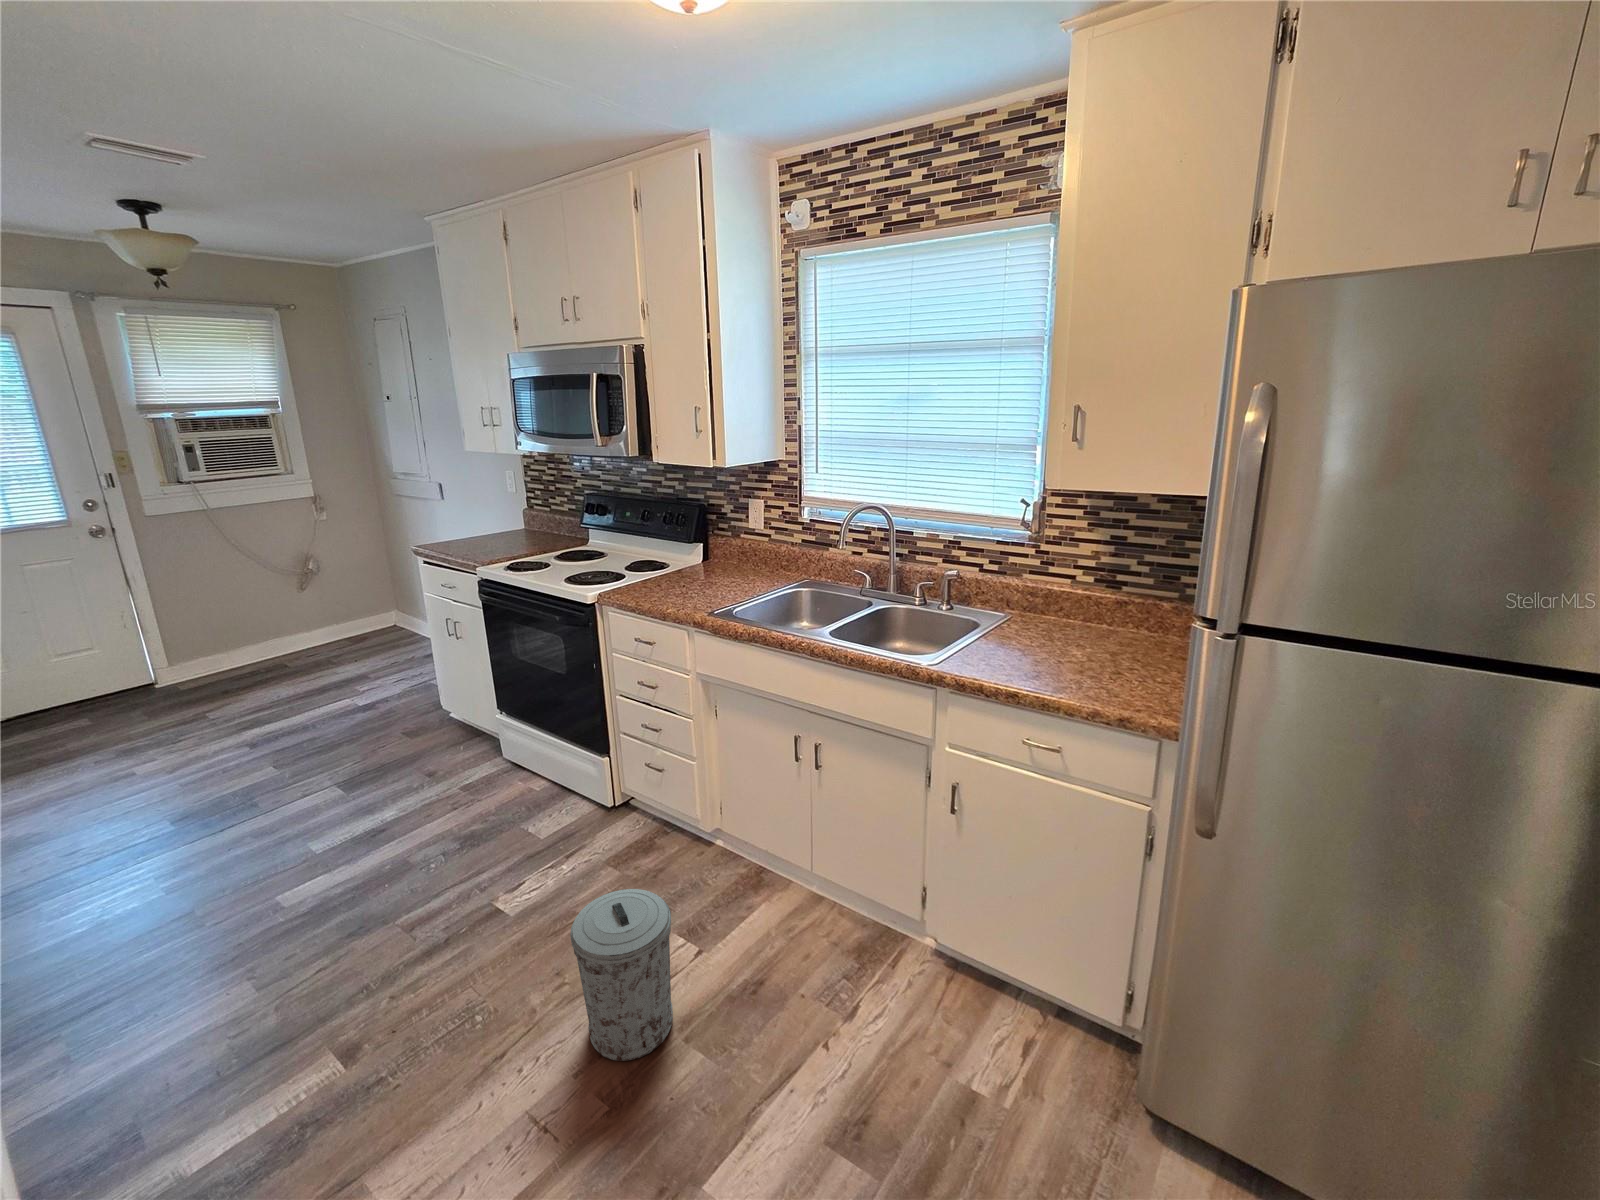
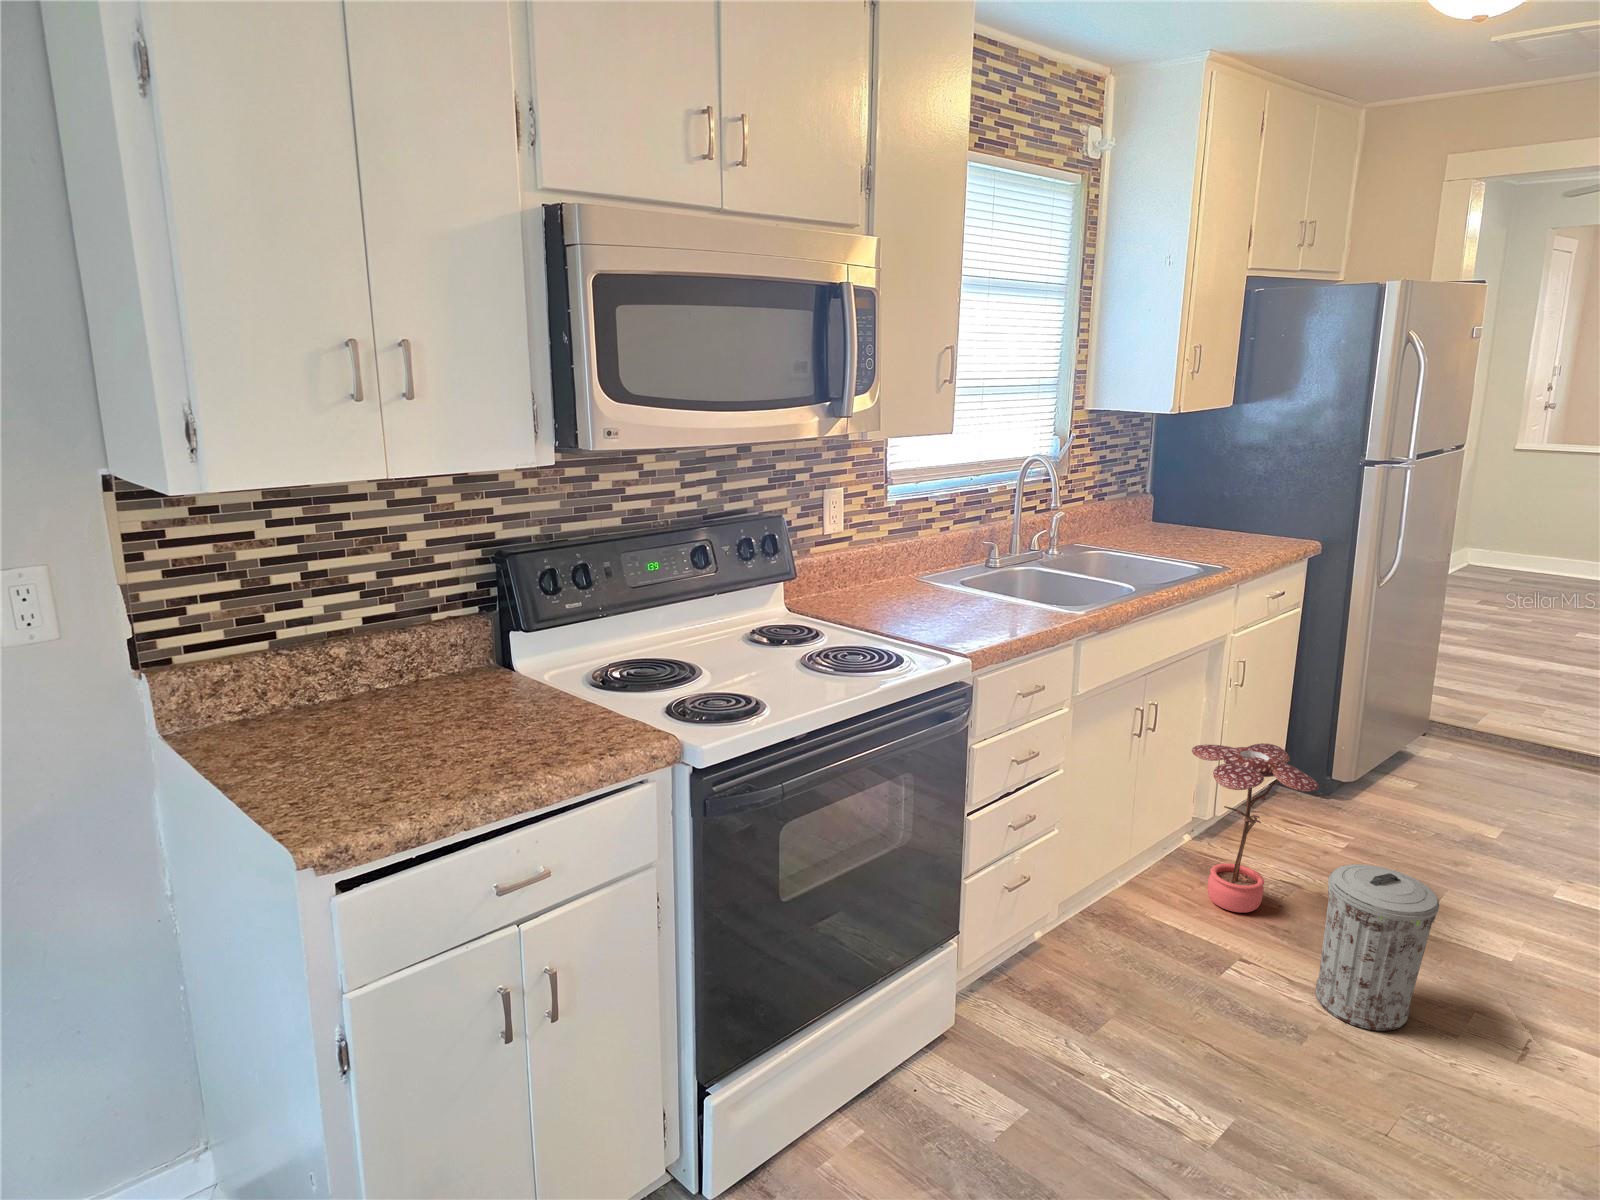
potted plant: none [748,800,868,977] -> present [1192,743,1319,913]

